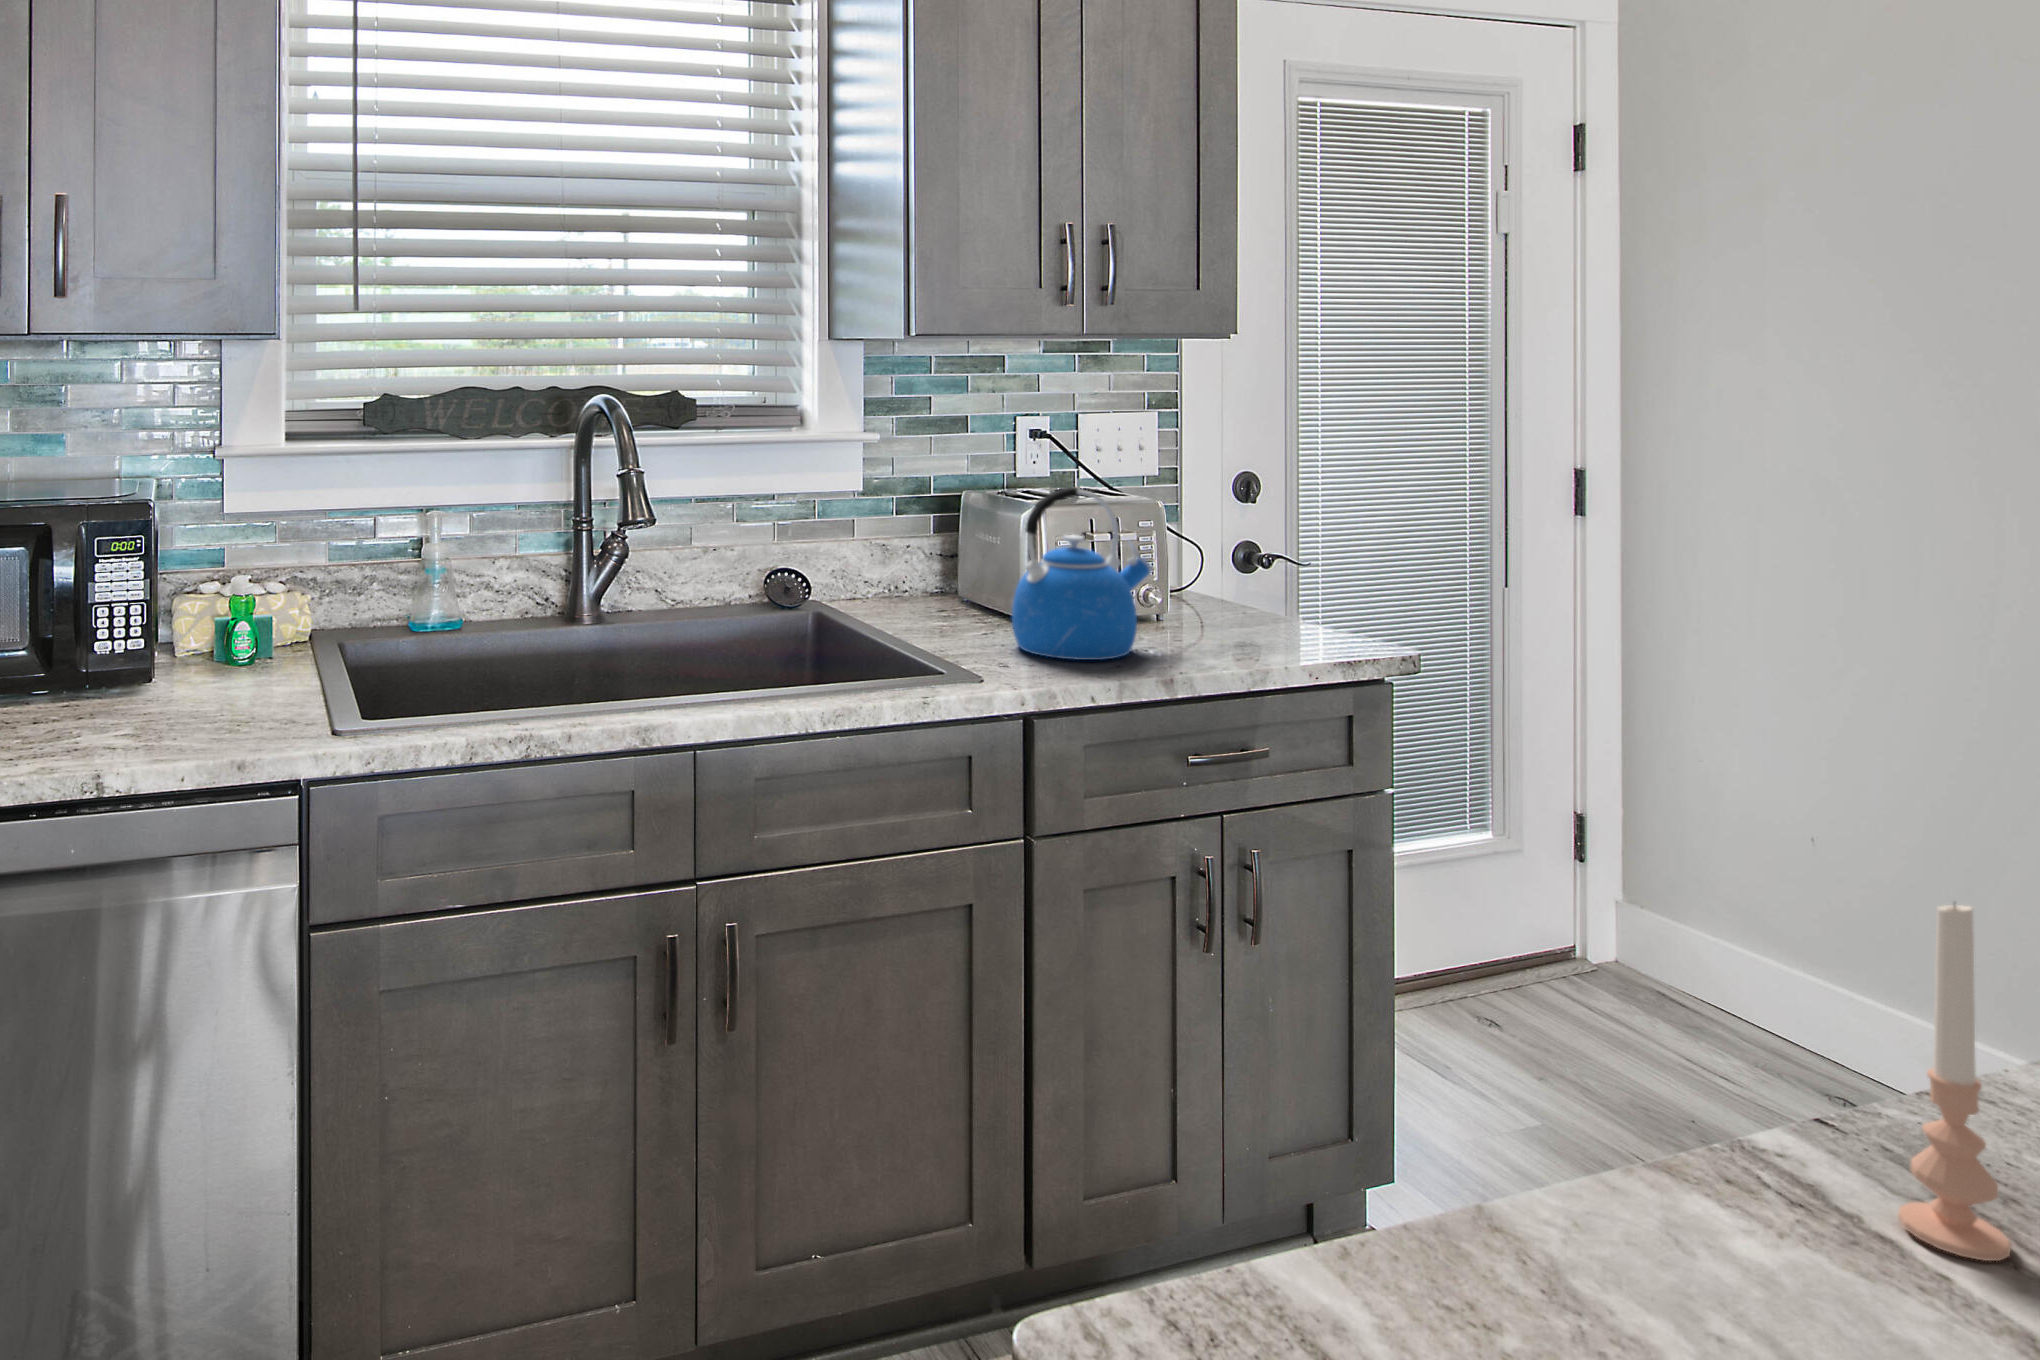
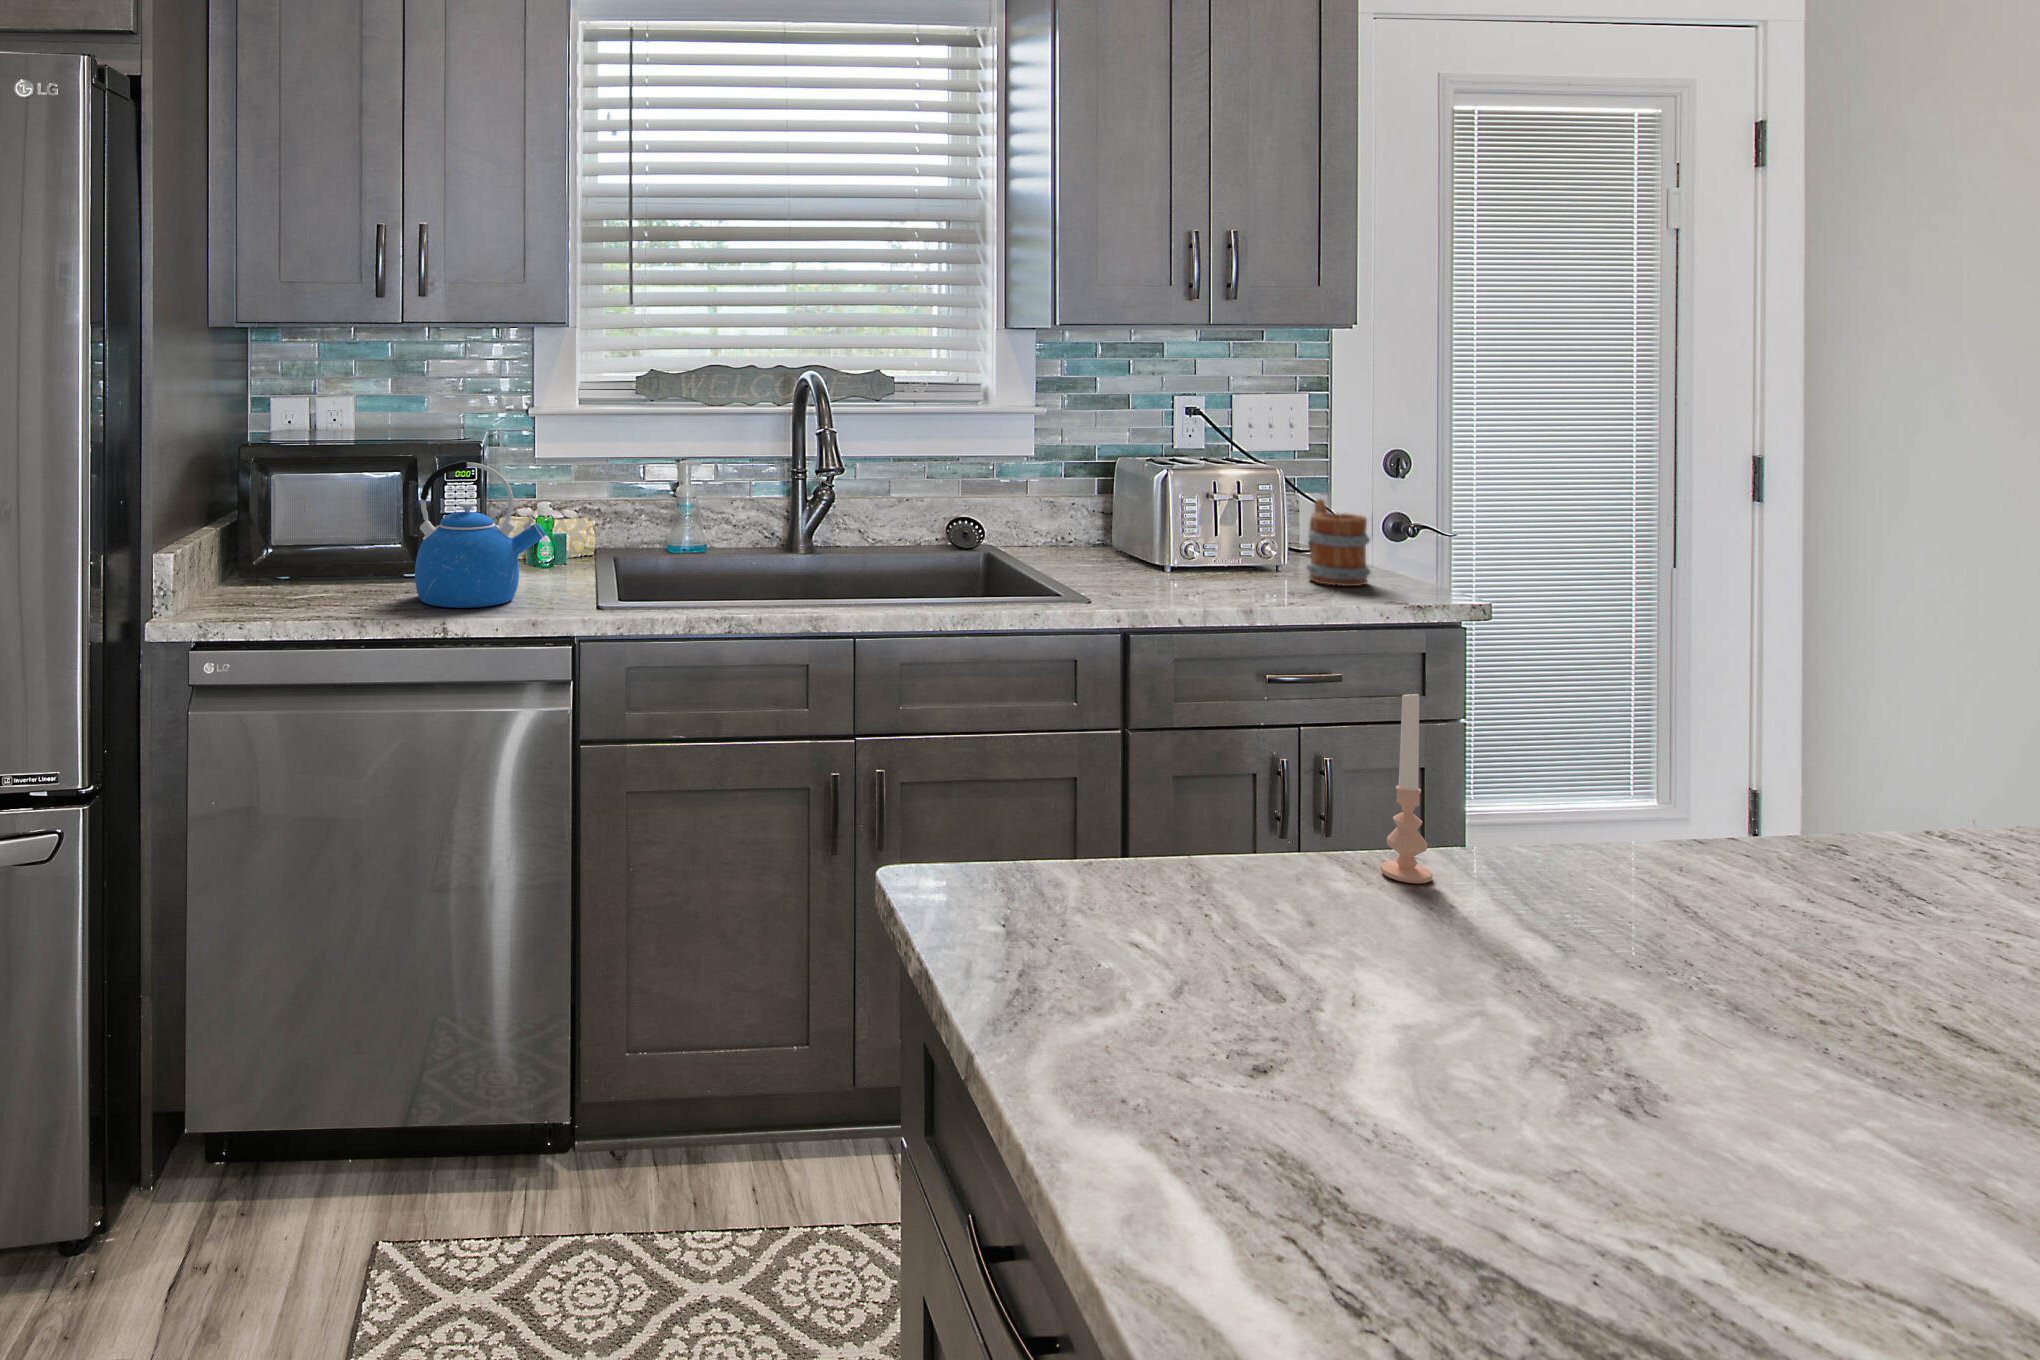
kettle: present [1012,487,1152,660] -> present [415,460,545,608]
mug: none [1195,536,1278,641] -> present [1306,499,1371,586]

